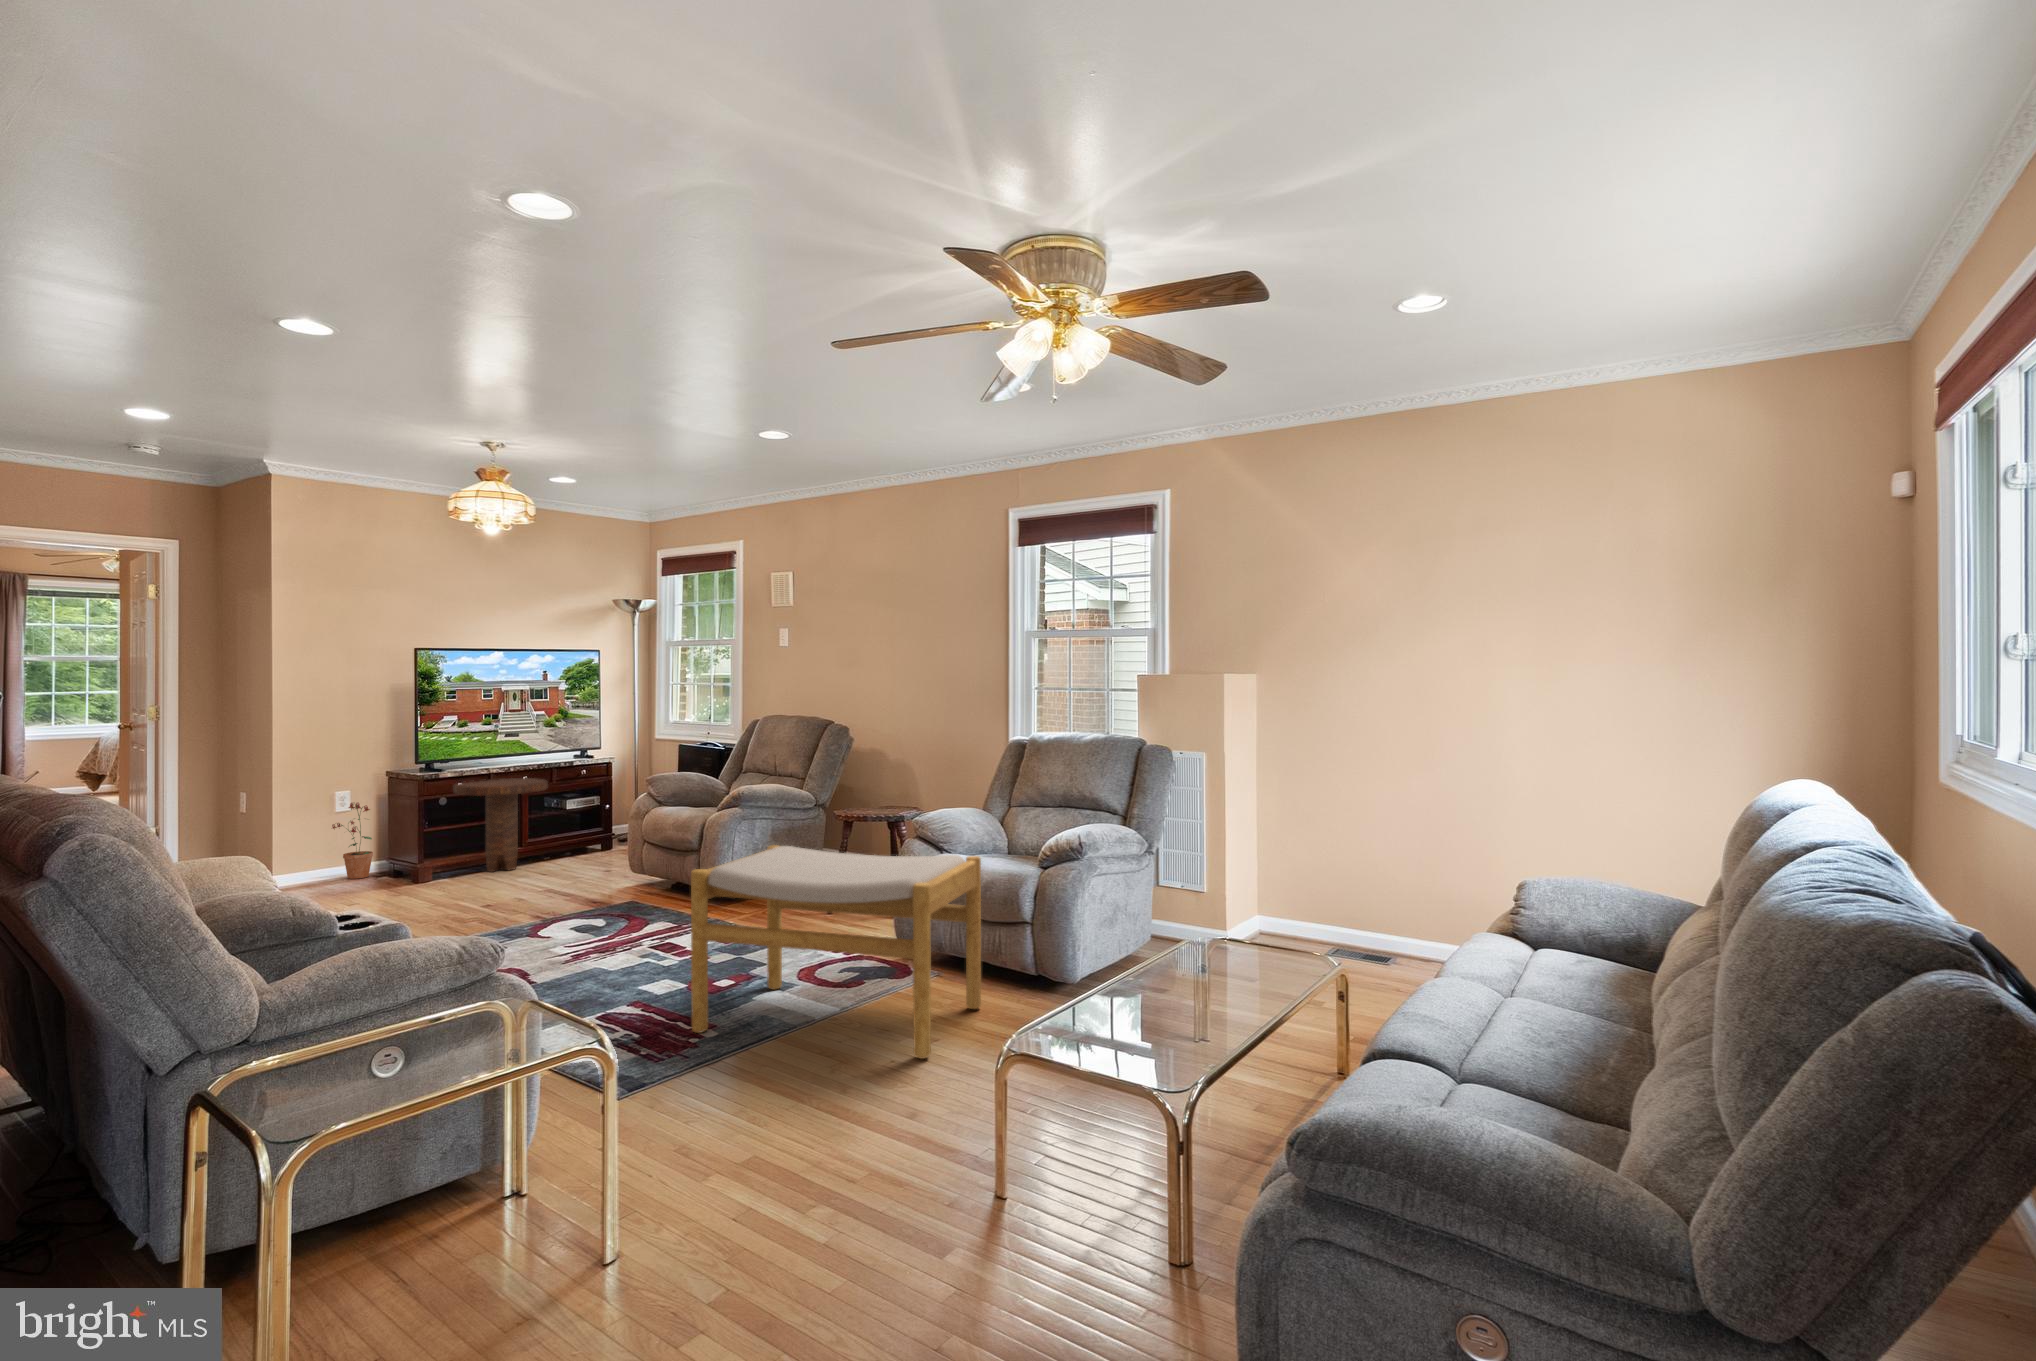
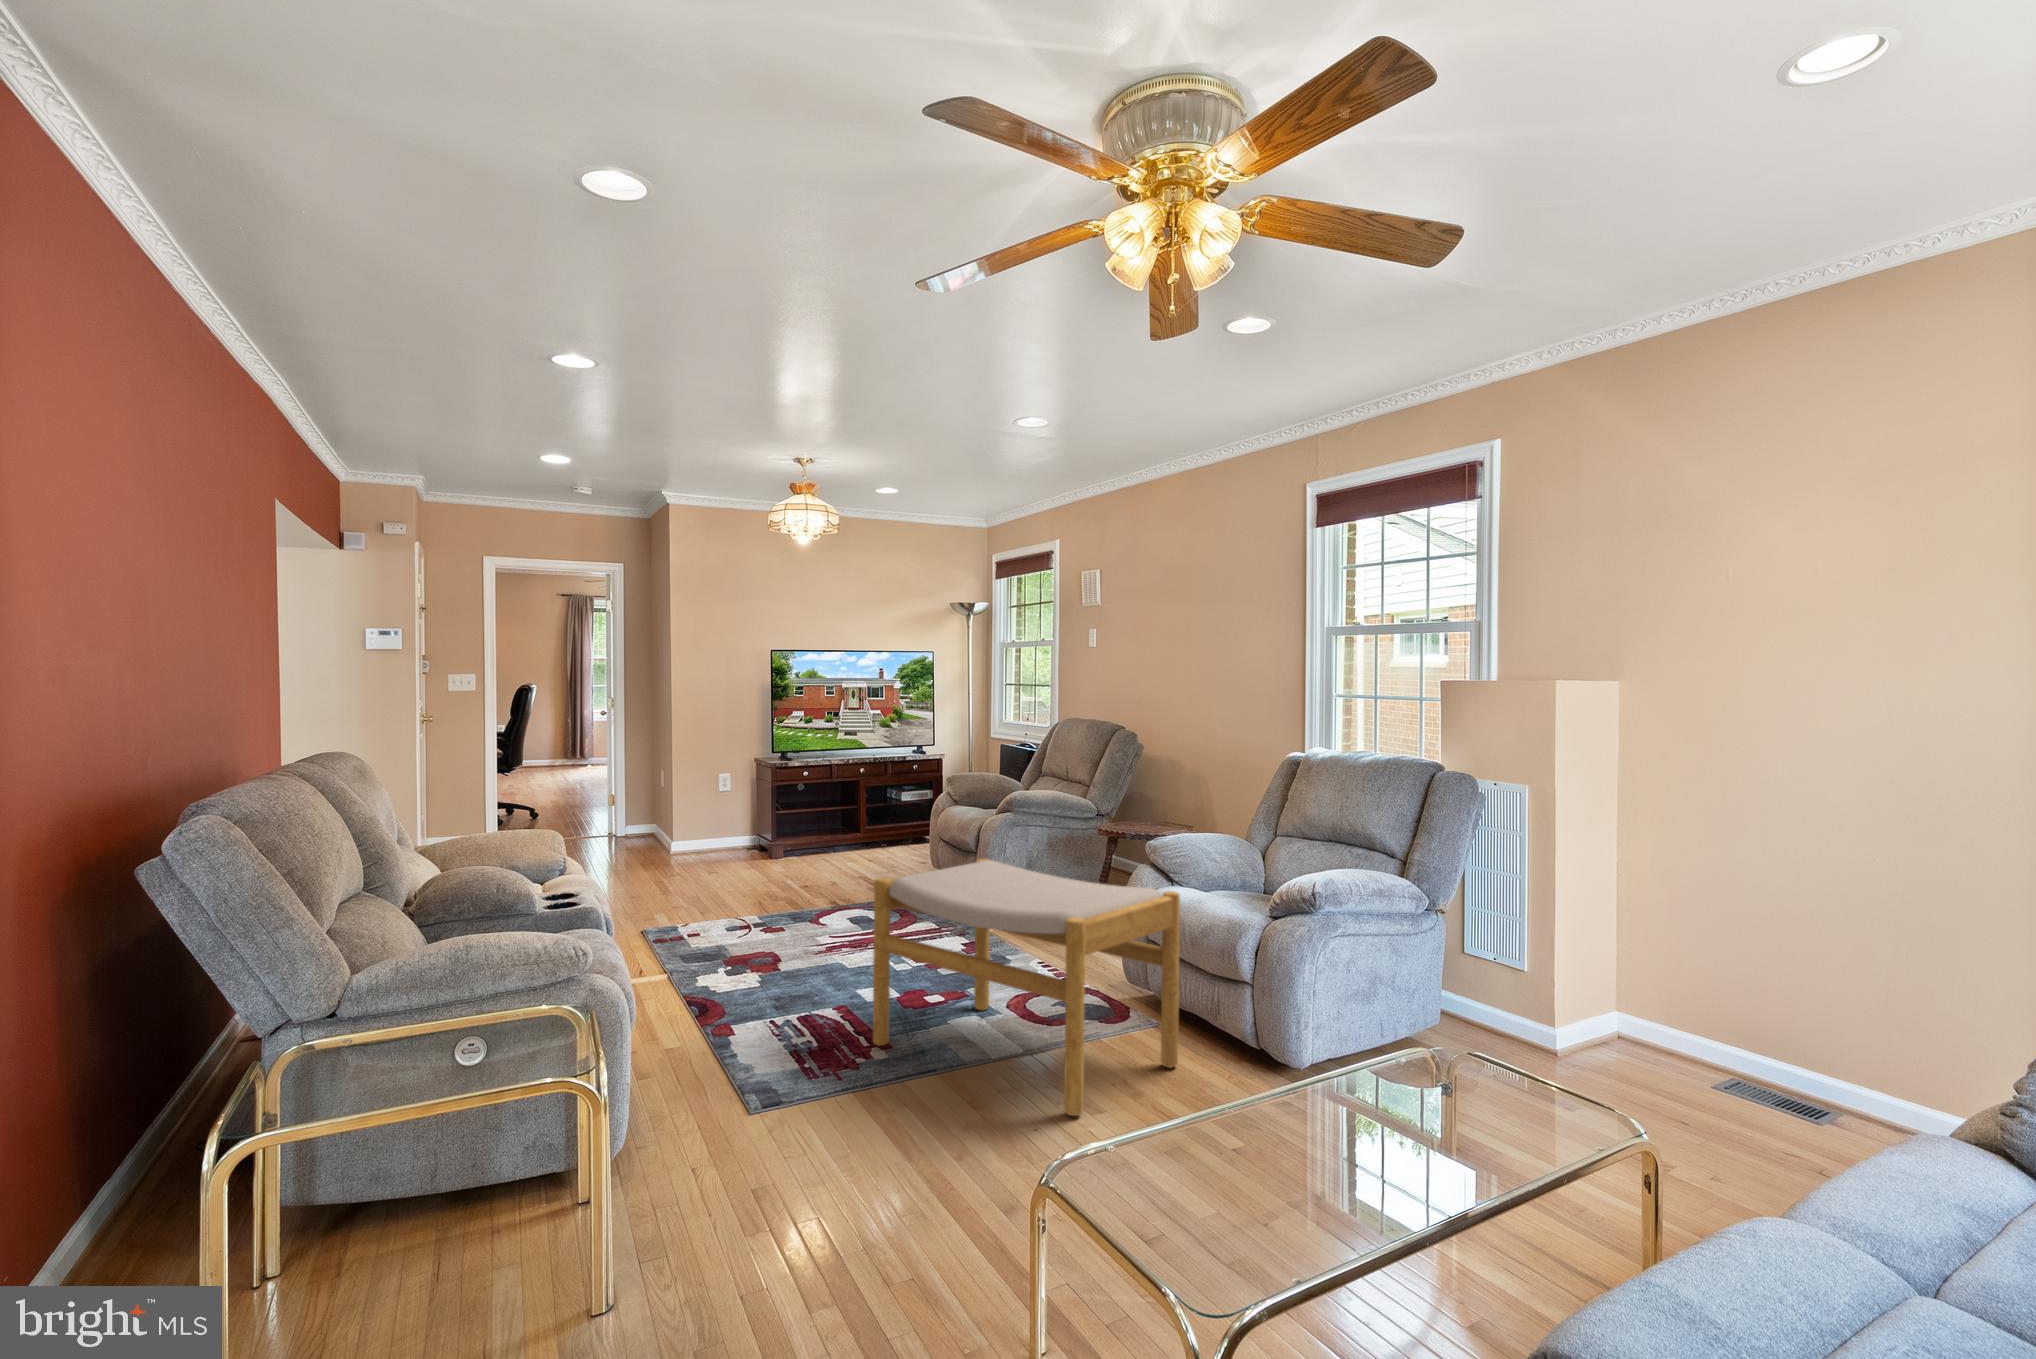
side table: present [453,778,548,872] -> none [792,769,873,857]
potted plant: present [332,803,373,879] -> none [700,784,732,852]

